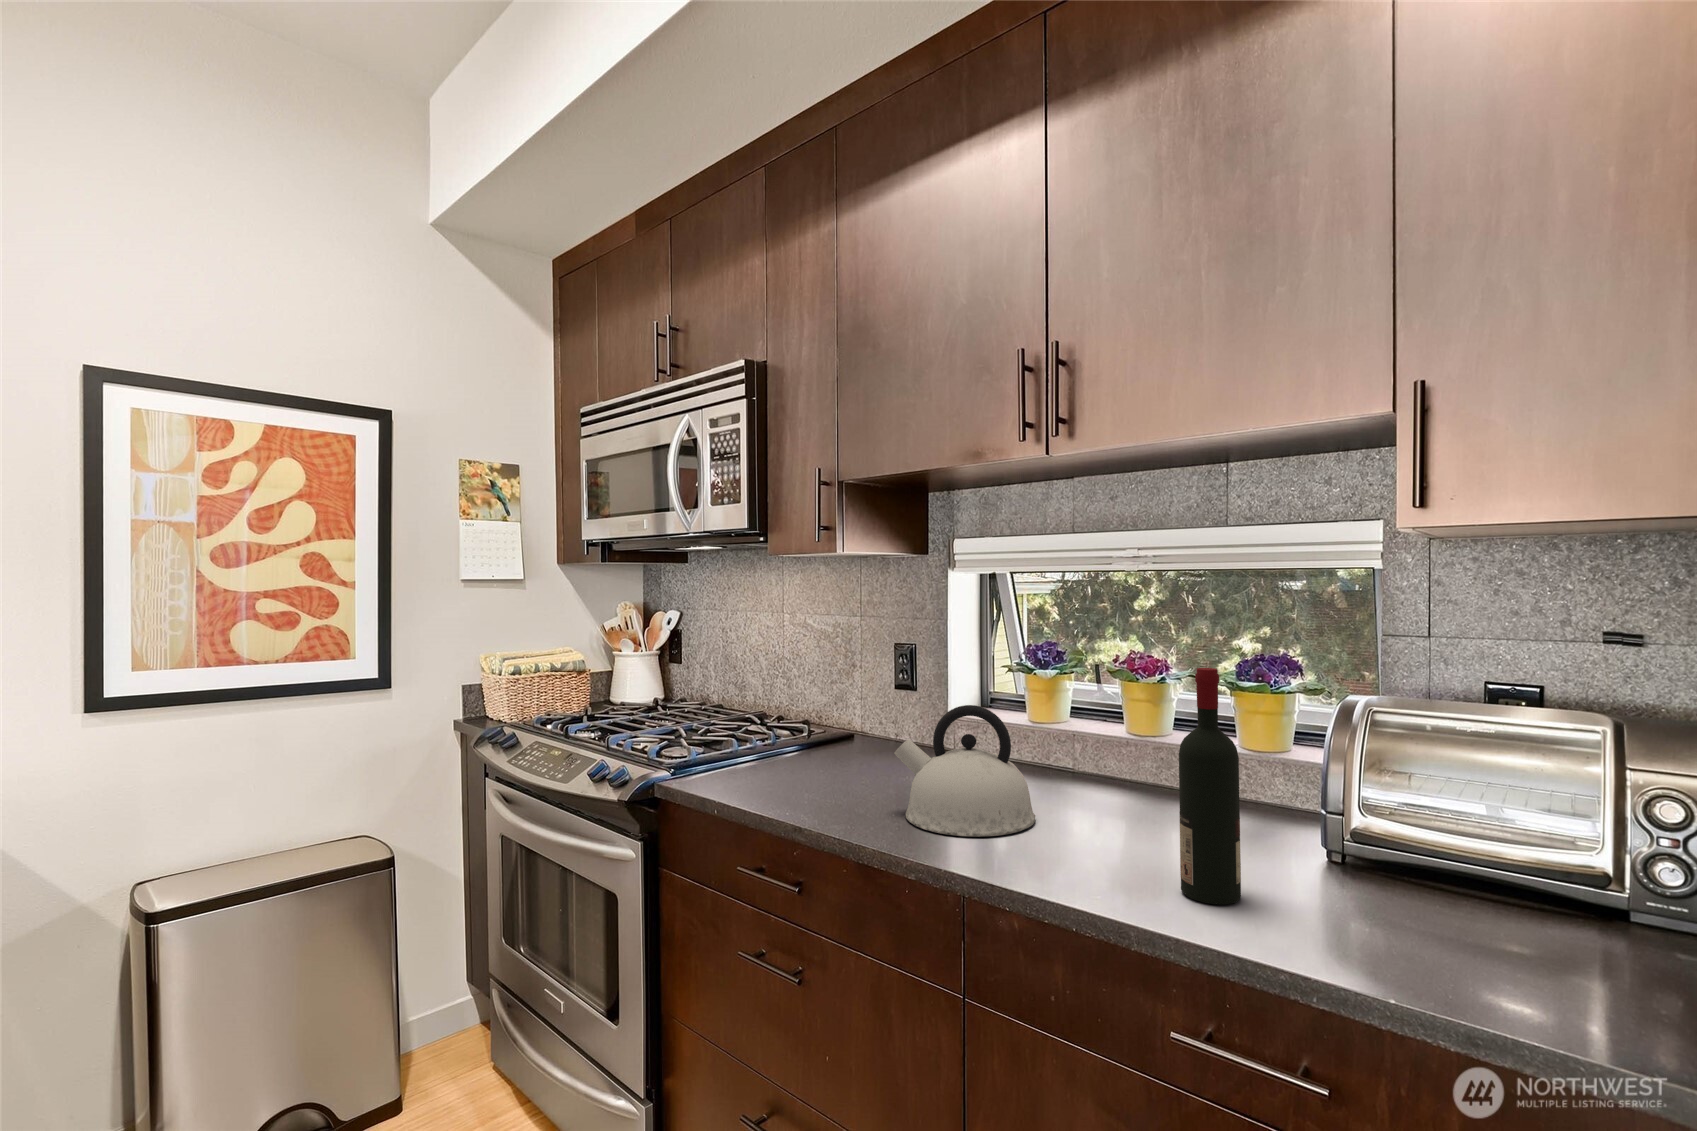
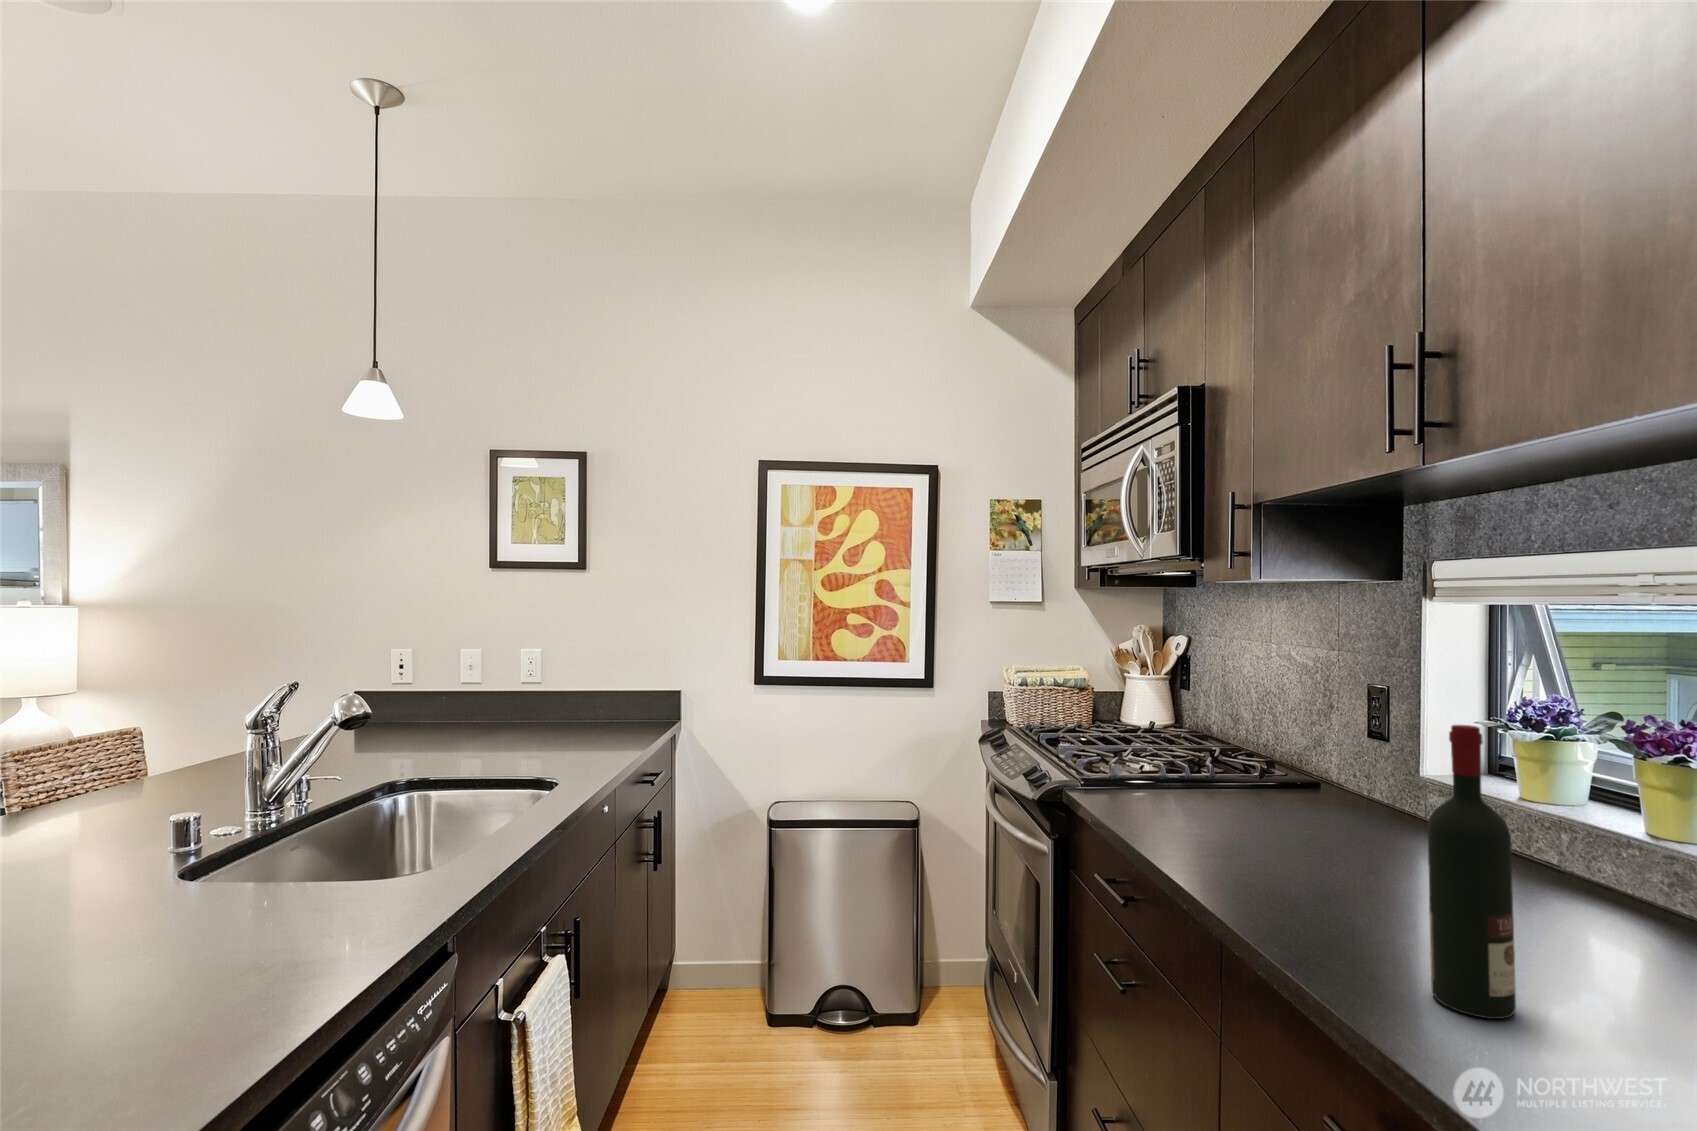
kettle: present [894,705,1035,837] -> none [1236,750,1398,897]

